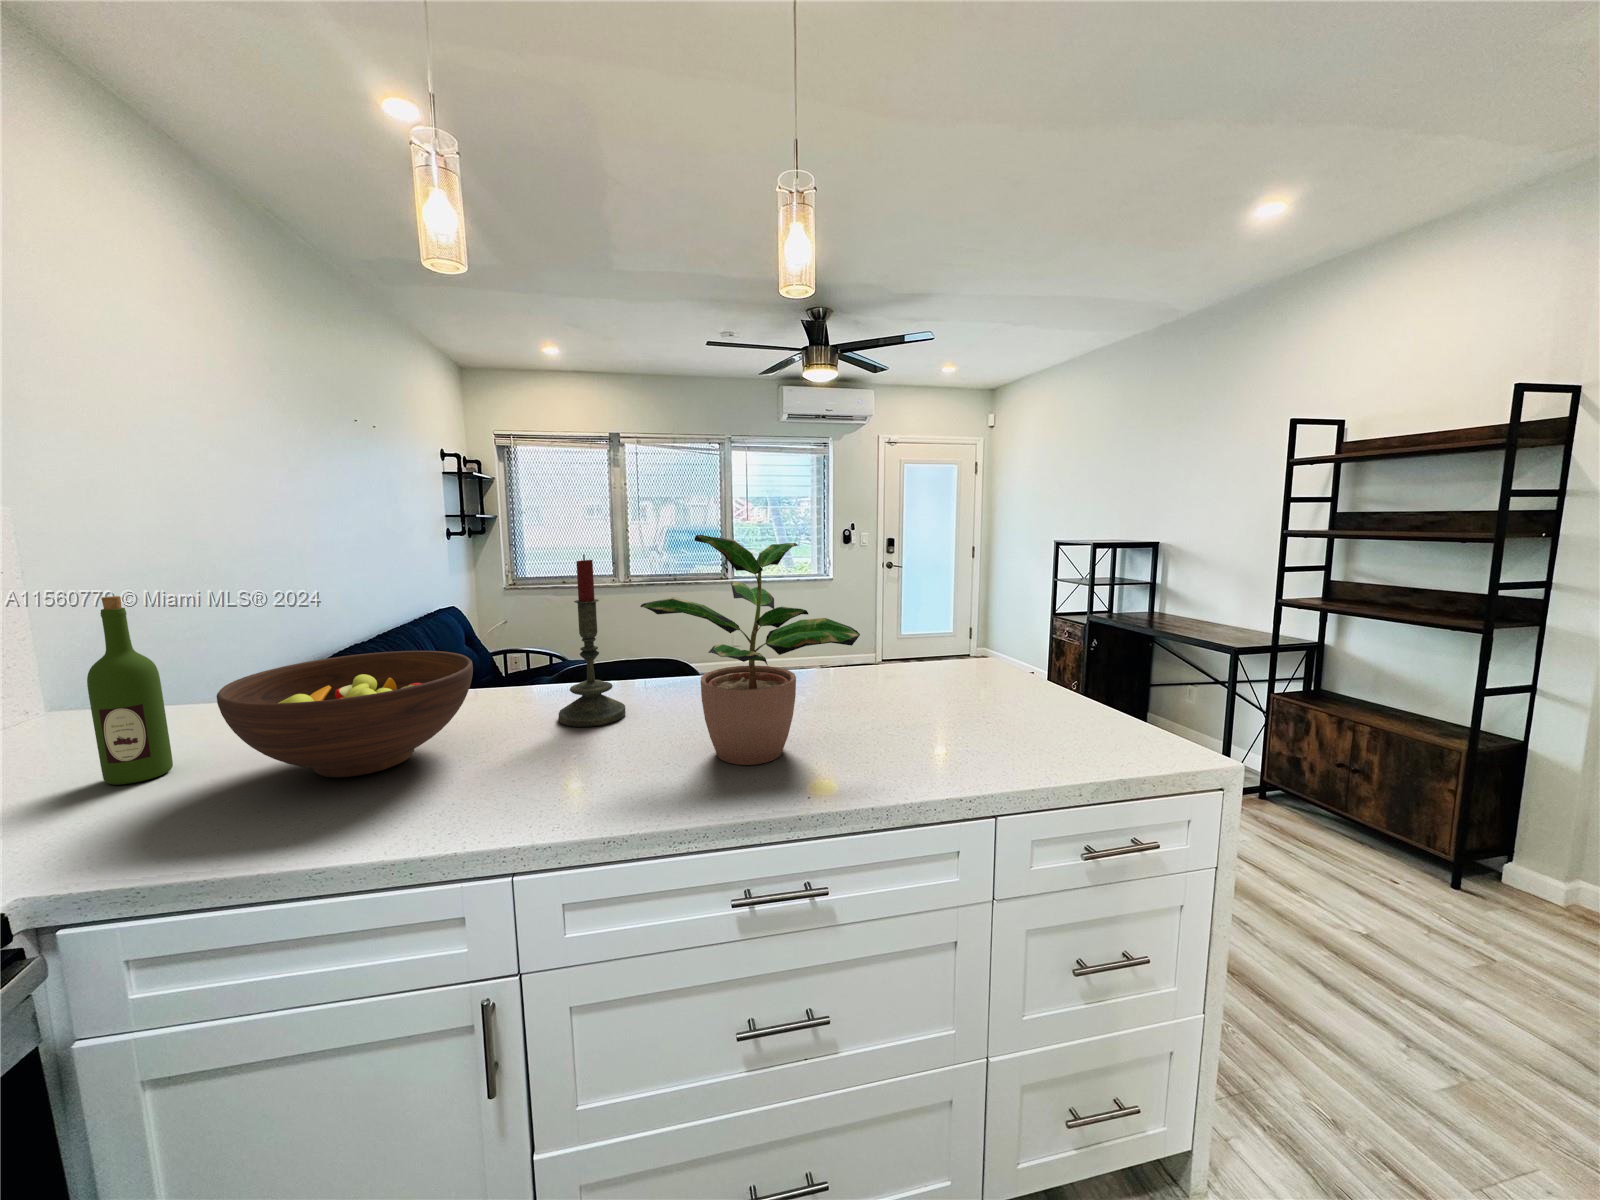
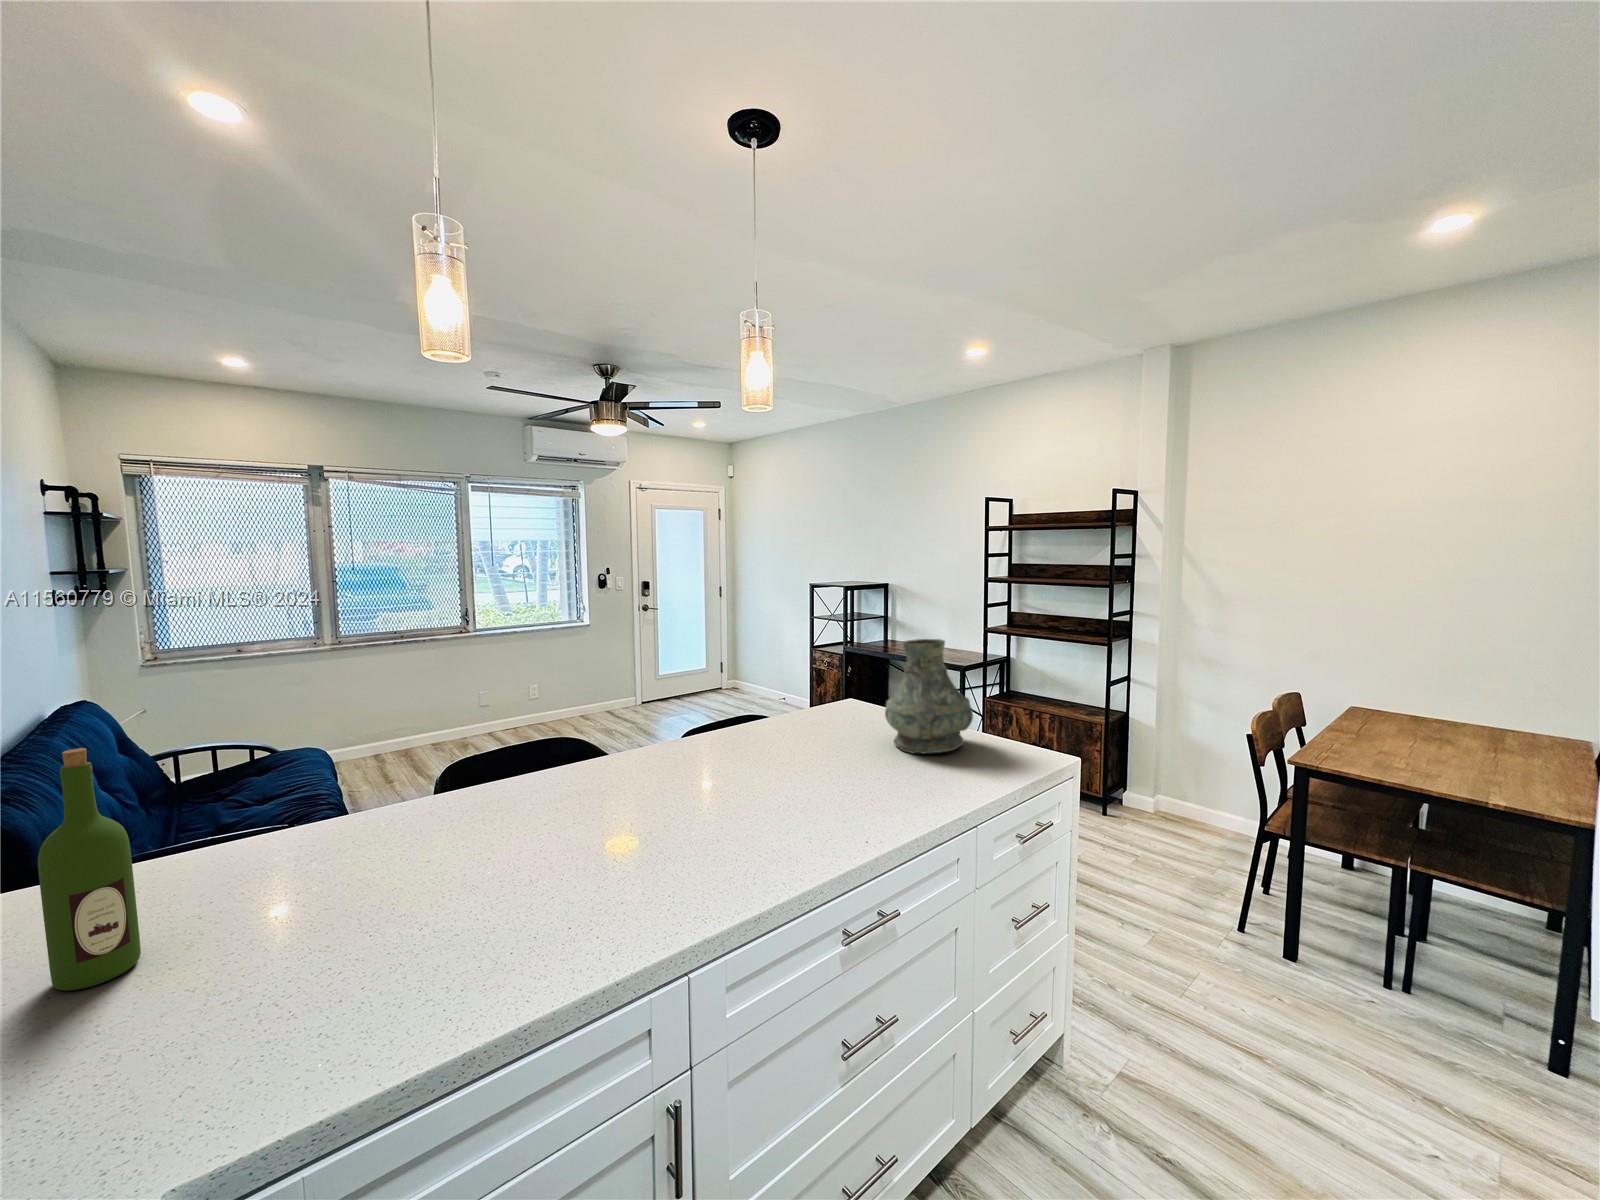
potted plant: present [640,535,860,765] -> none [670,624,840,814]
candle: present [559,555,625,727] -> none [544,644,609,813]
vase: none [977,582,1101,736] -> present [885,639,973,753]
fruit bowl: present [217,651,473,777] -> none [257,757,517,910]

